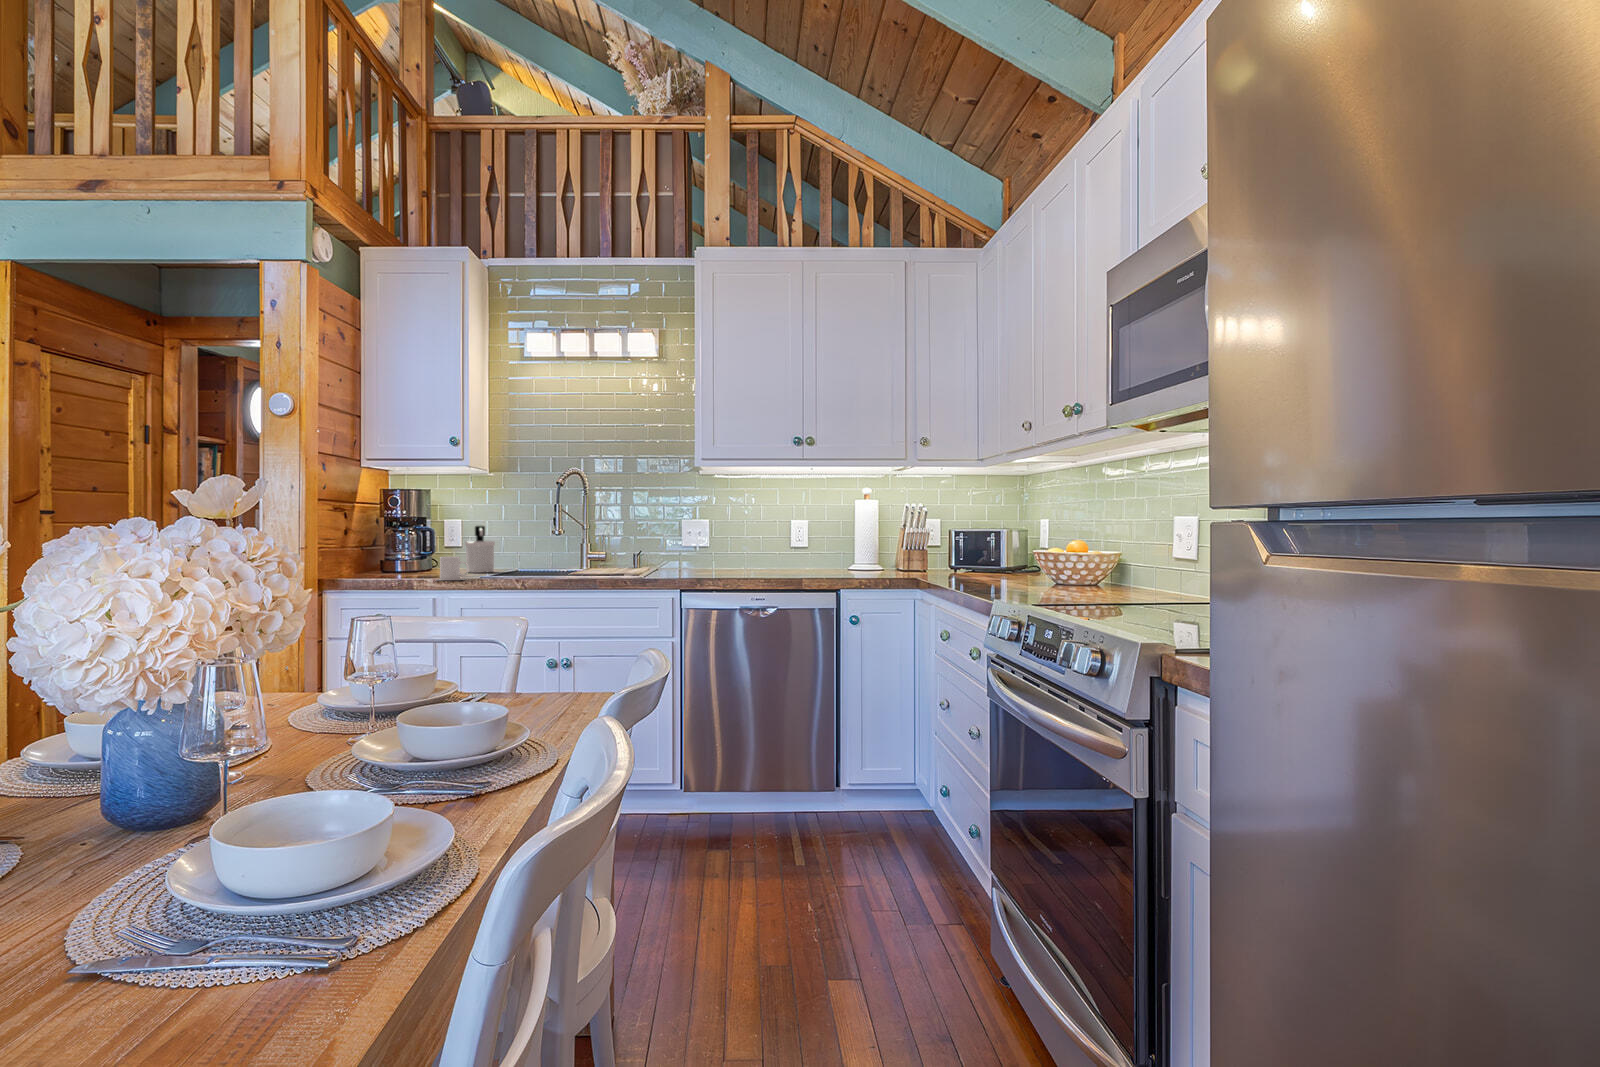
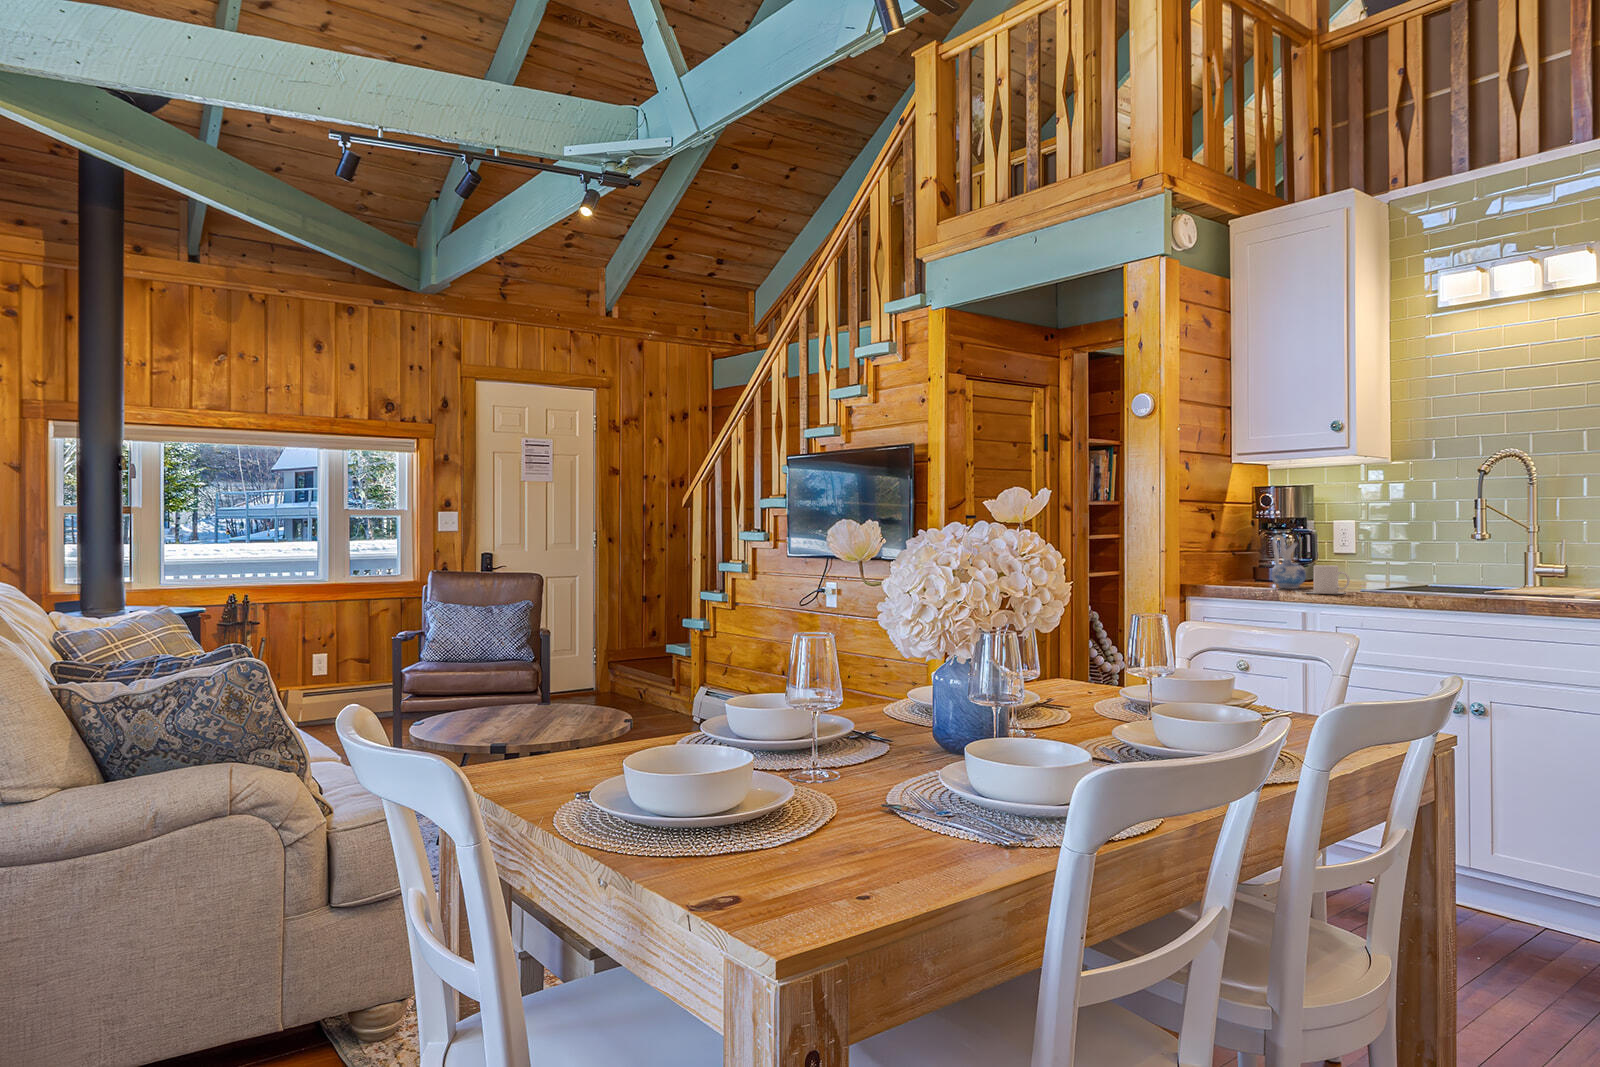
soap dispenser: present [465,526,495,573] -> none [1353,527,1392,583]
ceramic pitcher: none [401,532,431,578] -> present [1271,535,1306,589]

